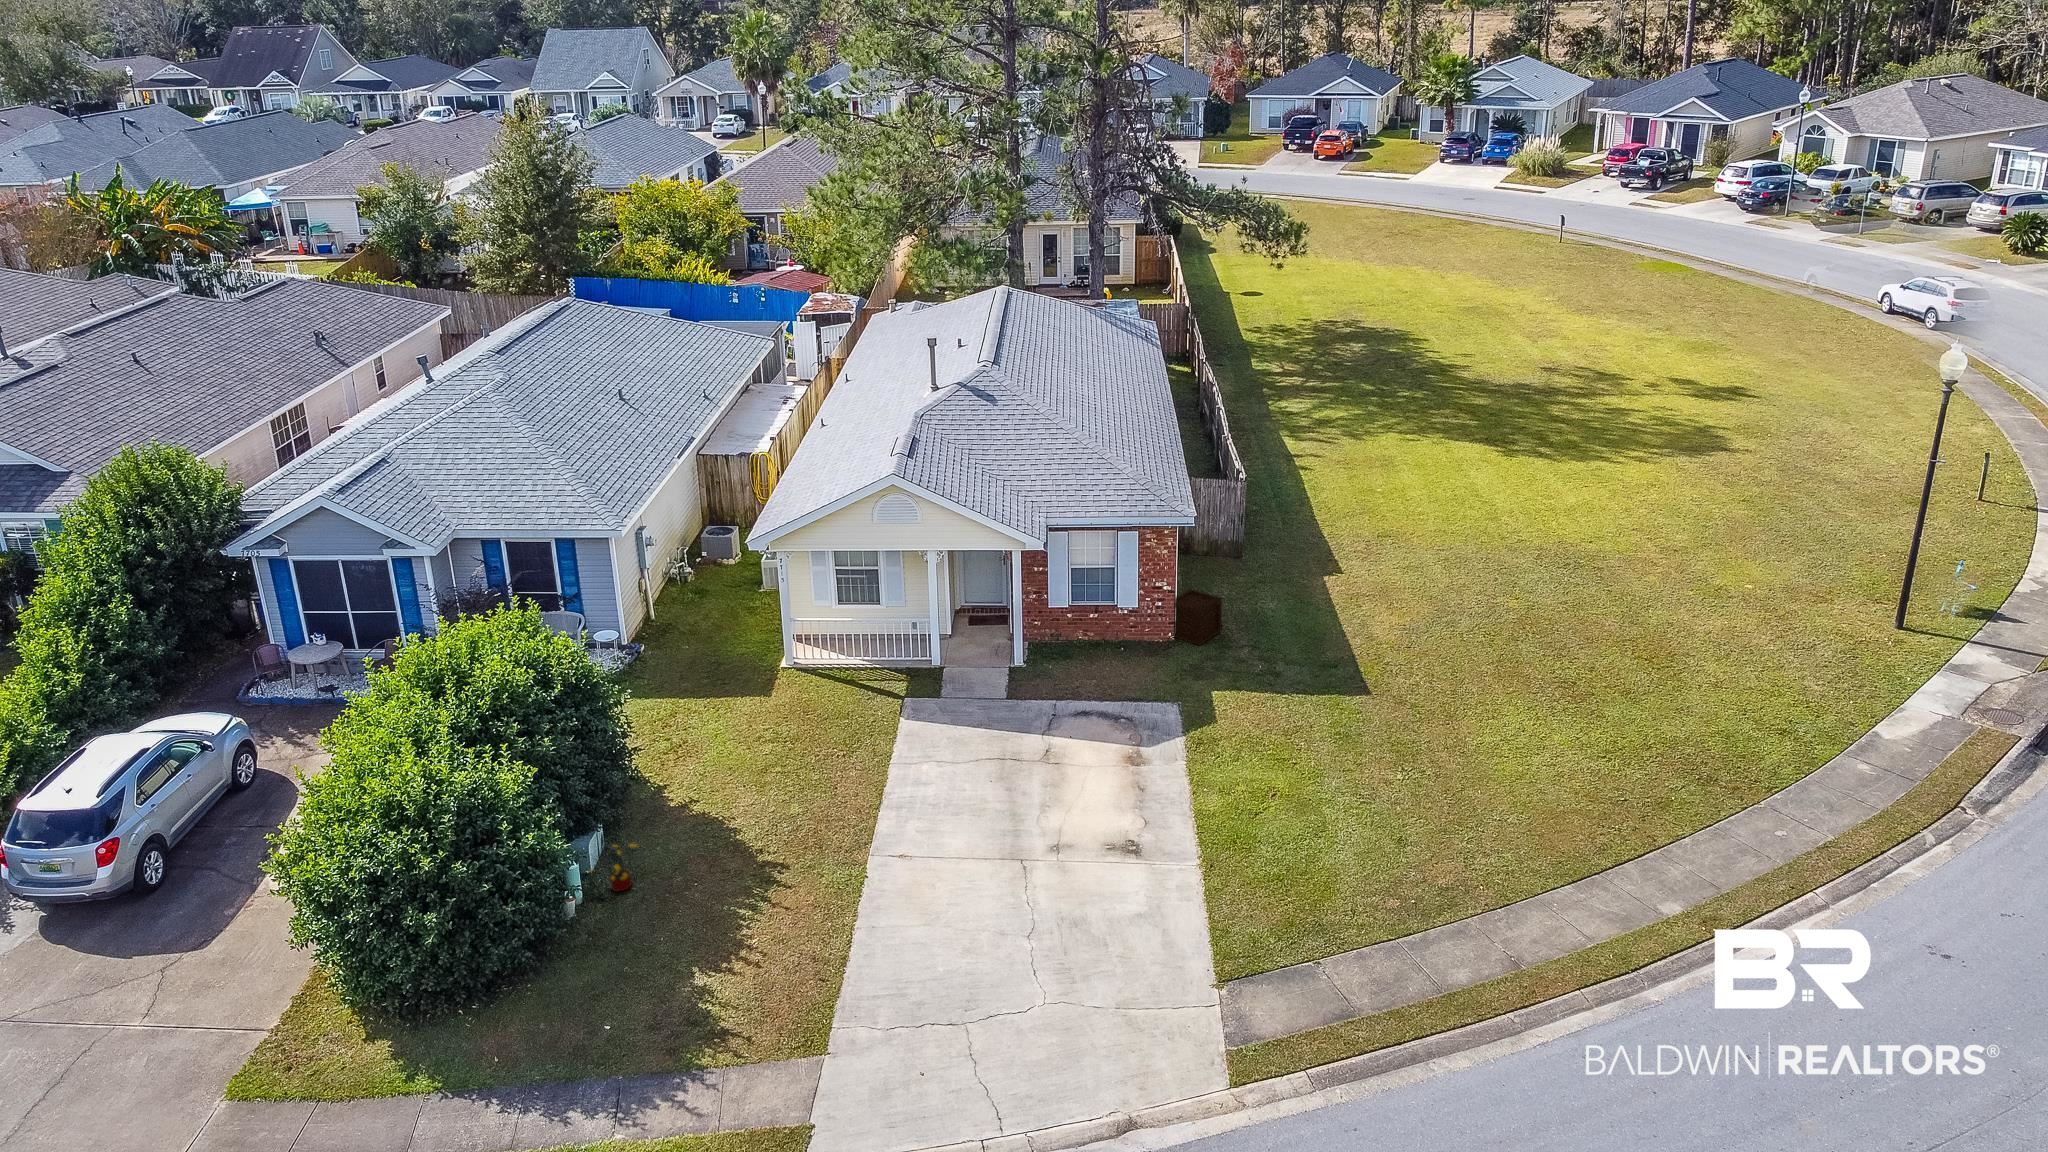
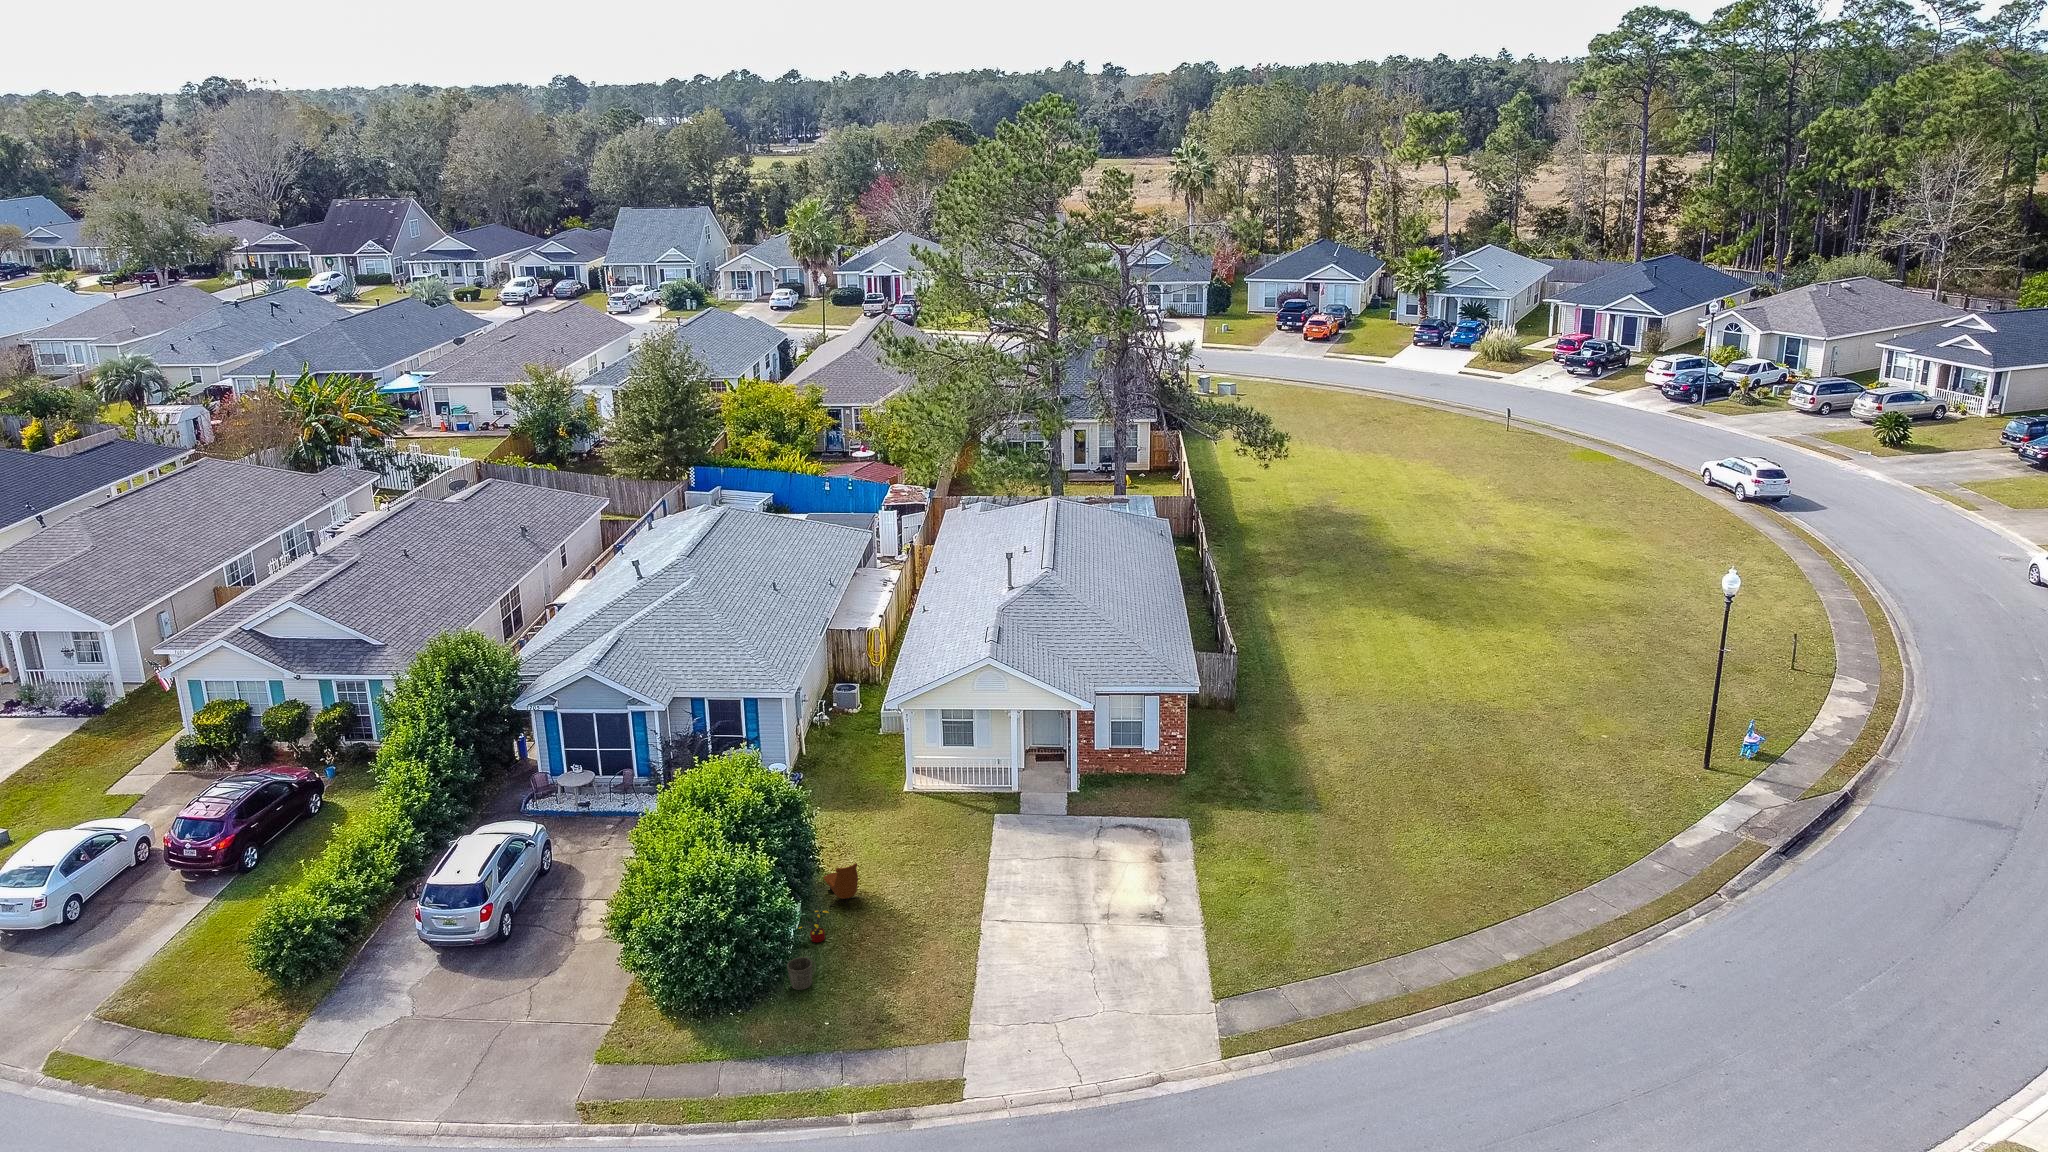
wooden crate: present [1174,589,1222,645] -> none [1181,736,1220,778]
lounge chair: none [642,772,693,840] -> present [823,863,859,909]
bucket: none [557,918,603,969] -> present [787,957,816,990]

